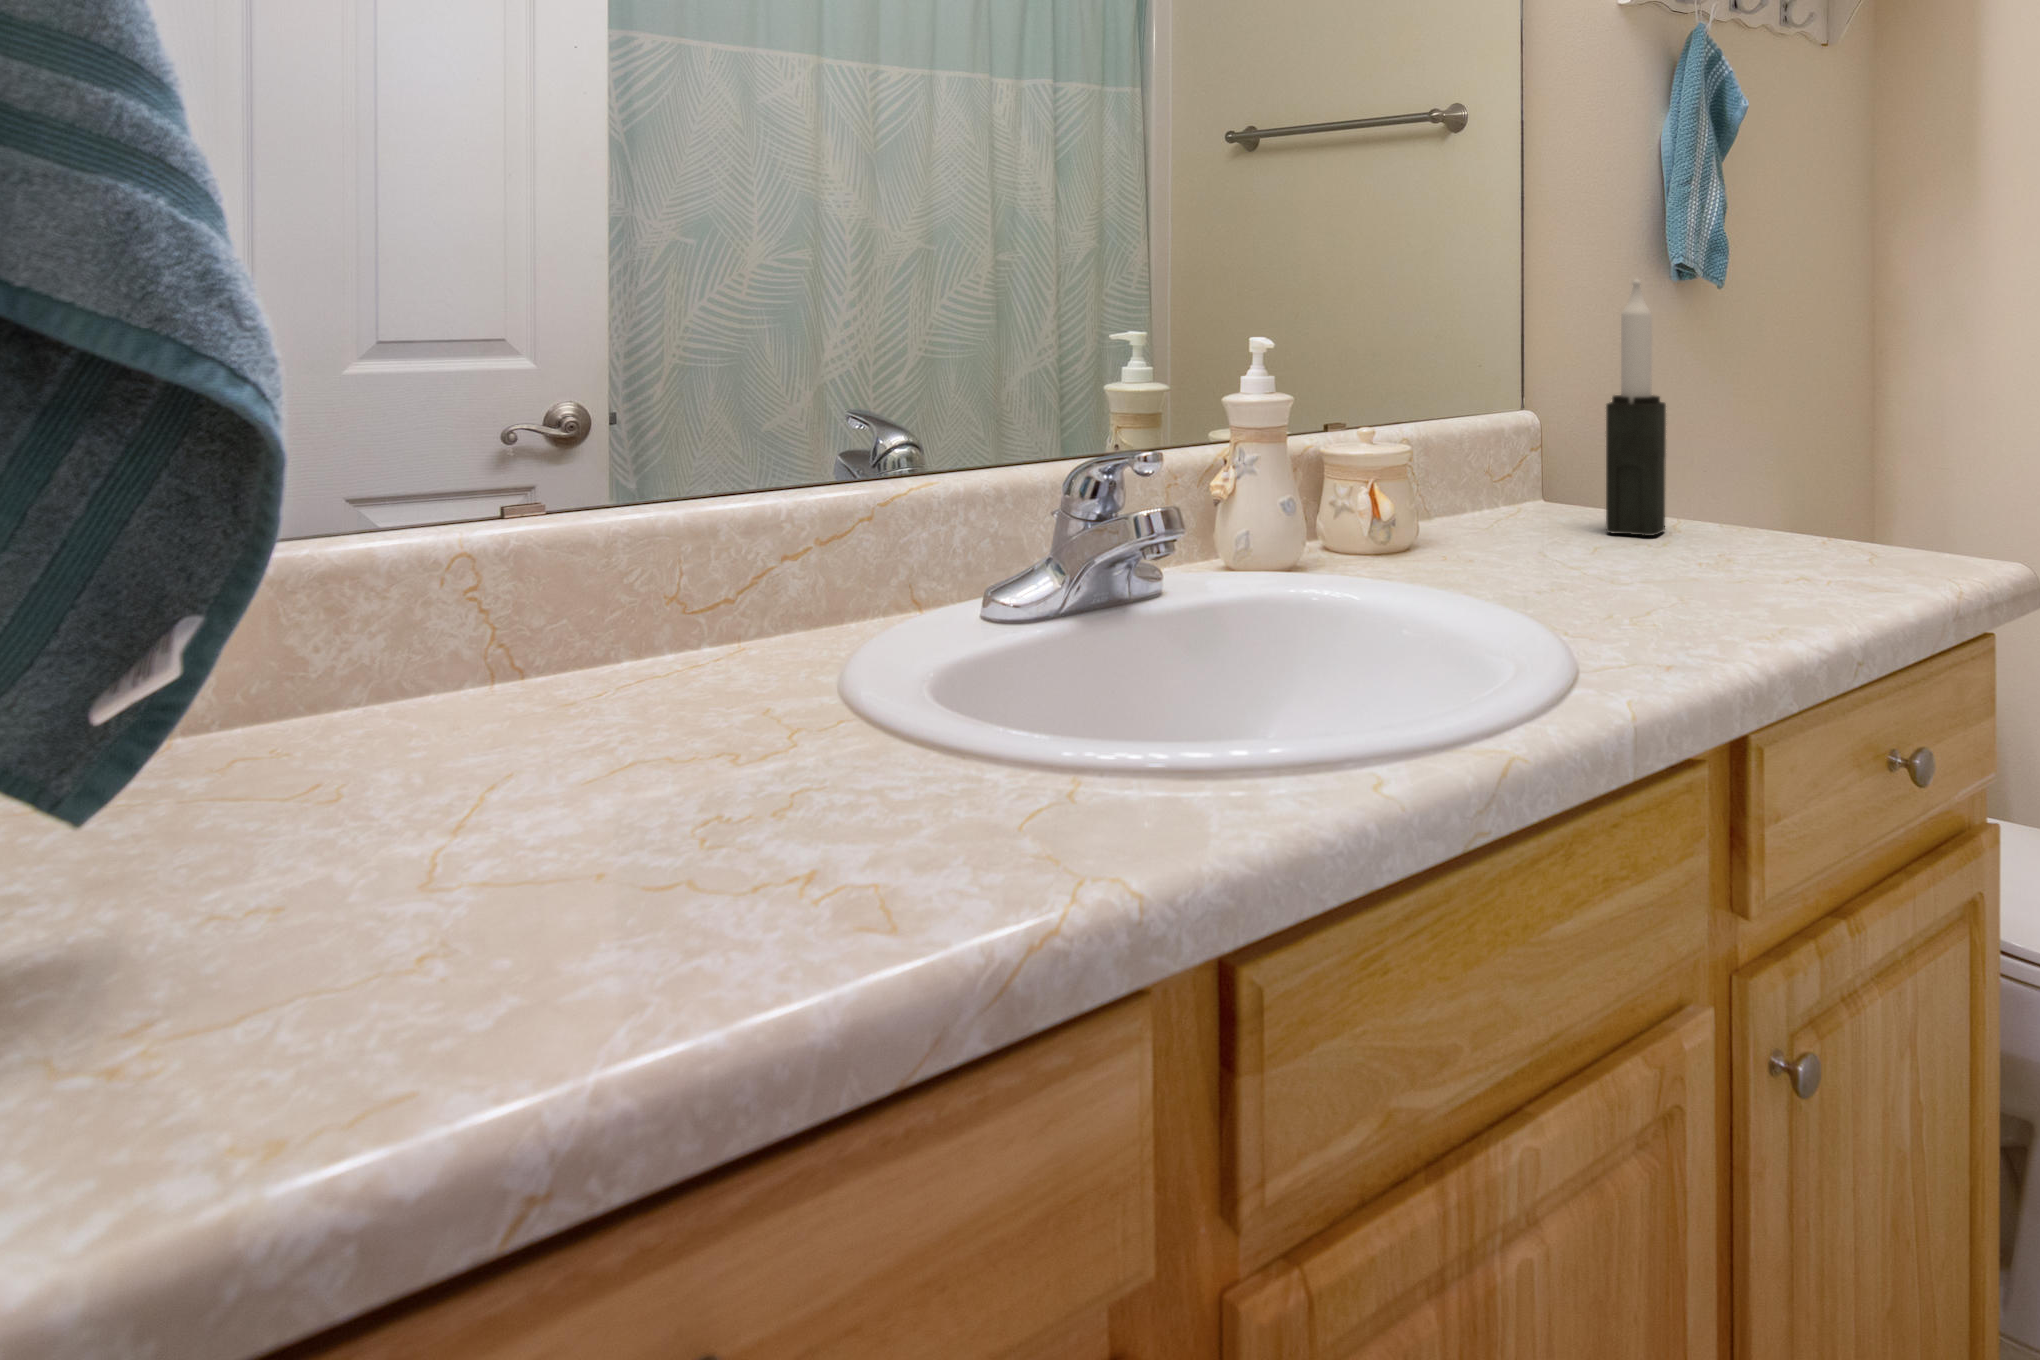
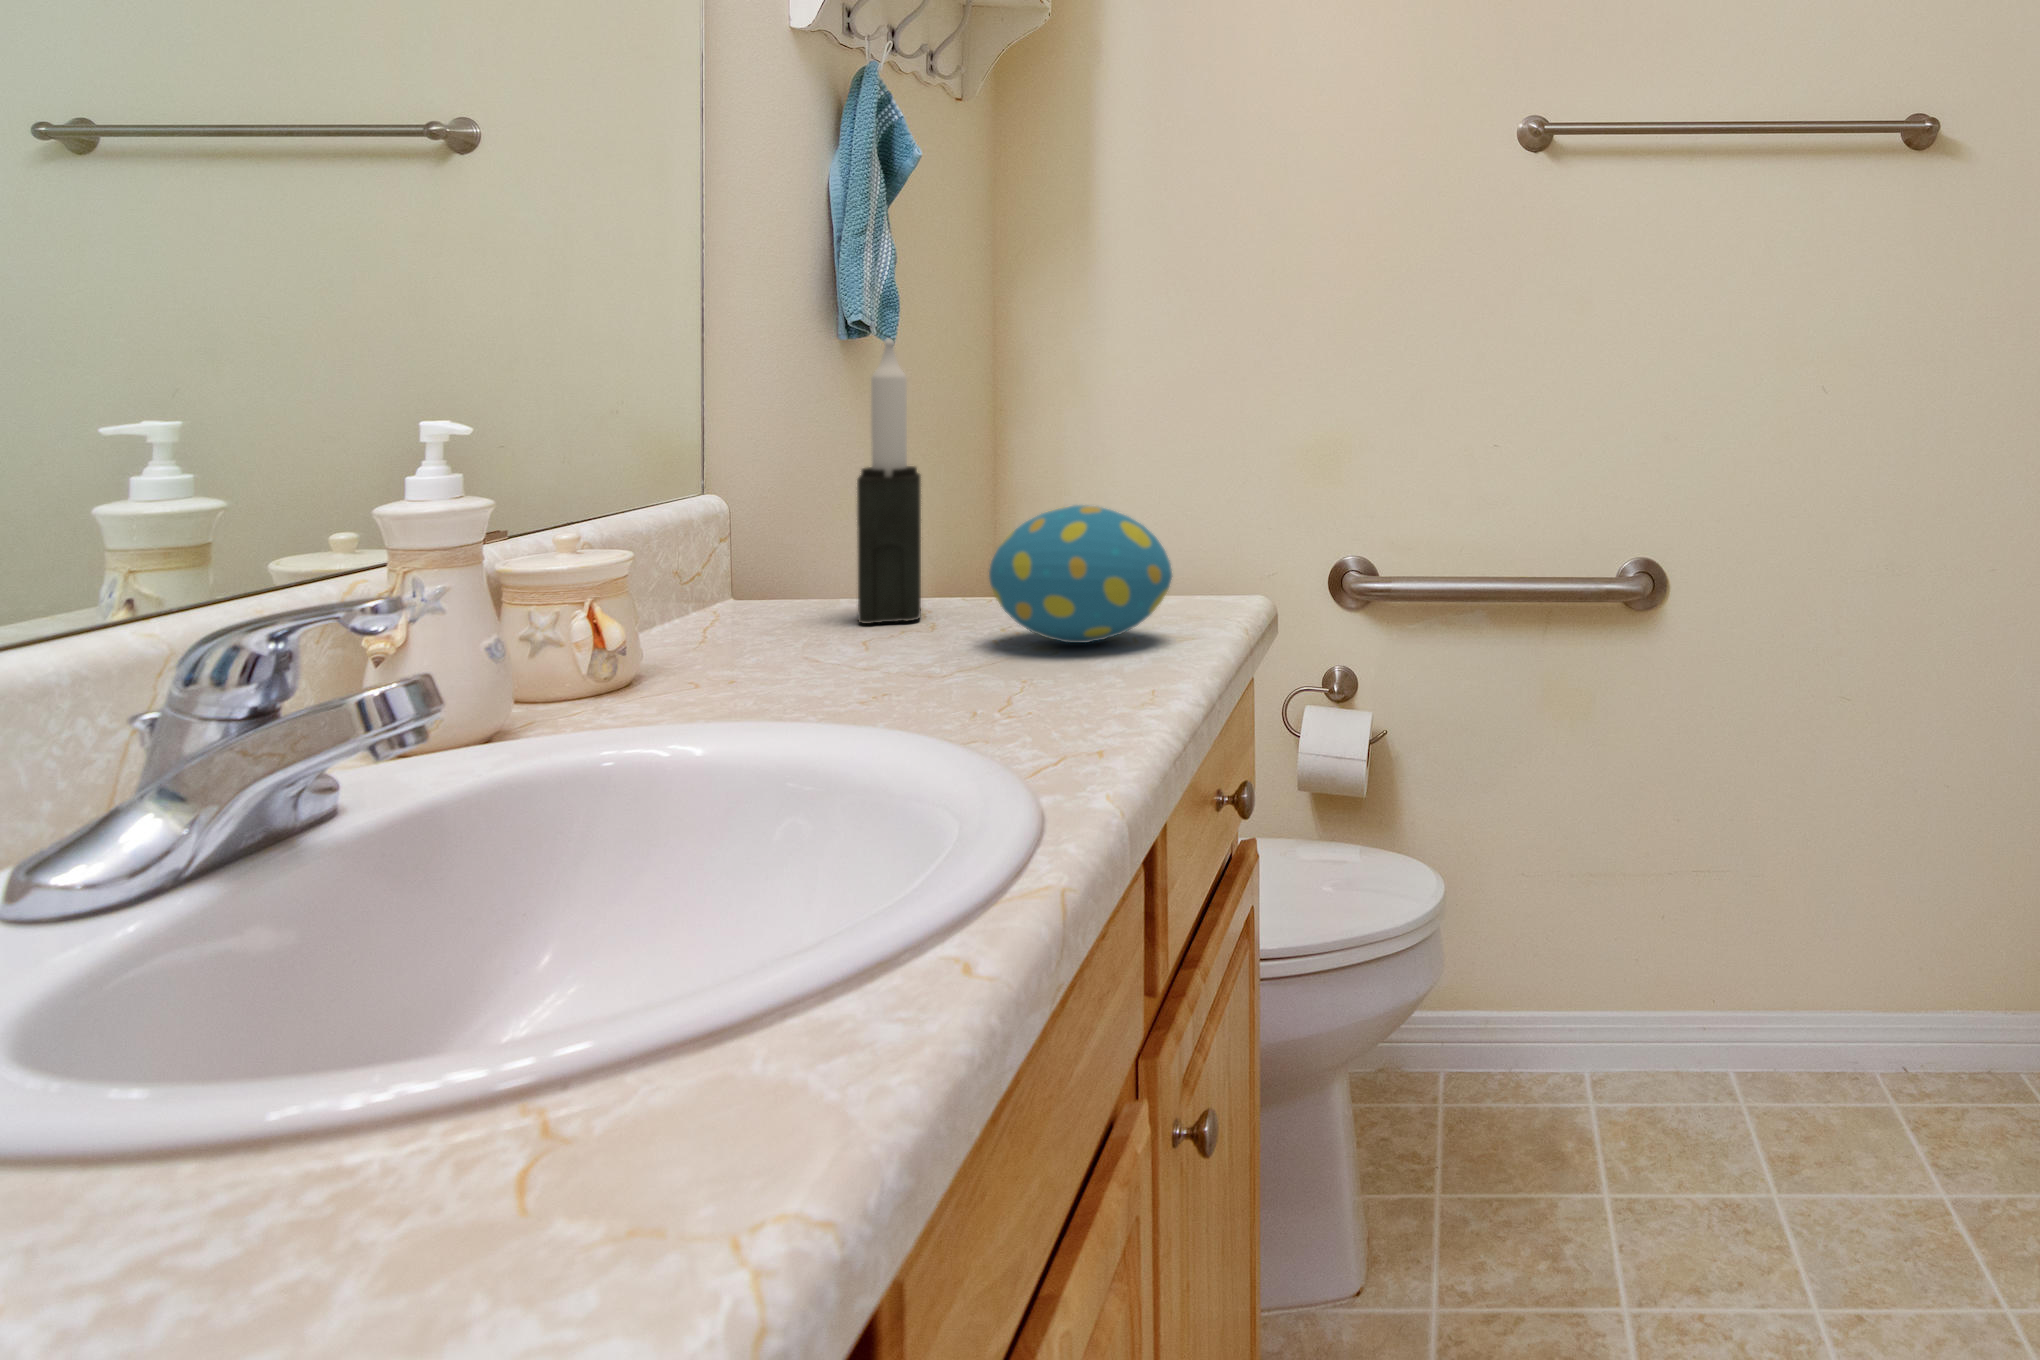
decorative egg: none [1688,438,1865,574] -> present [989,505,1172,643]

